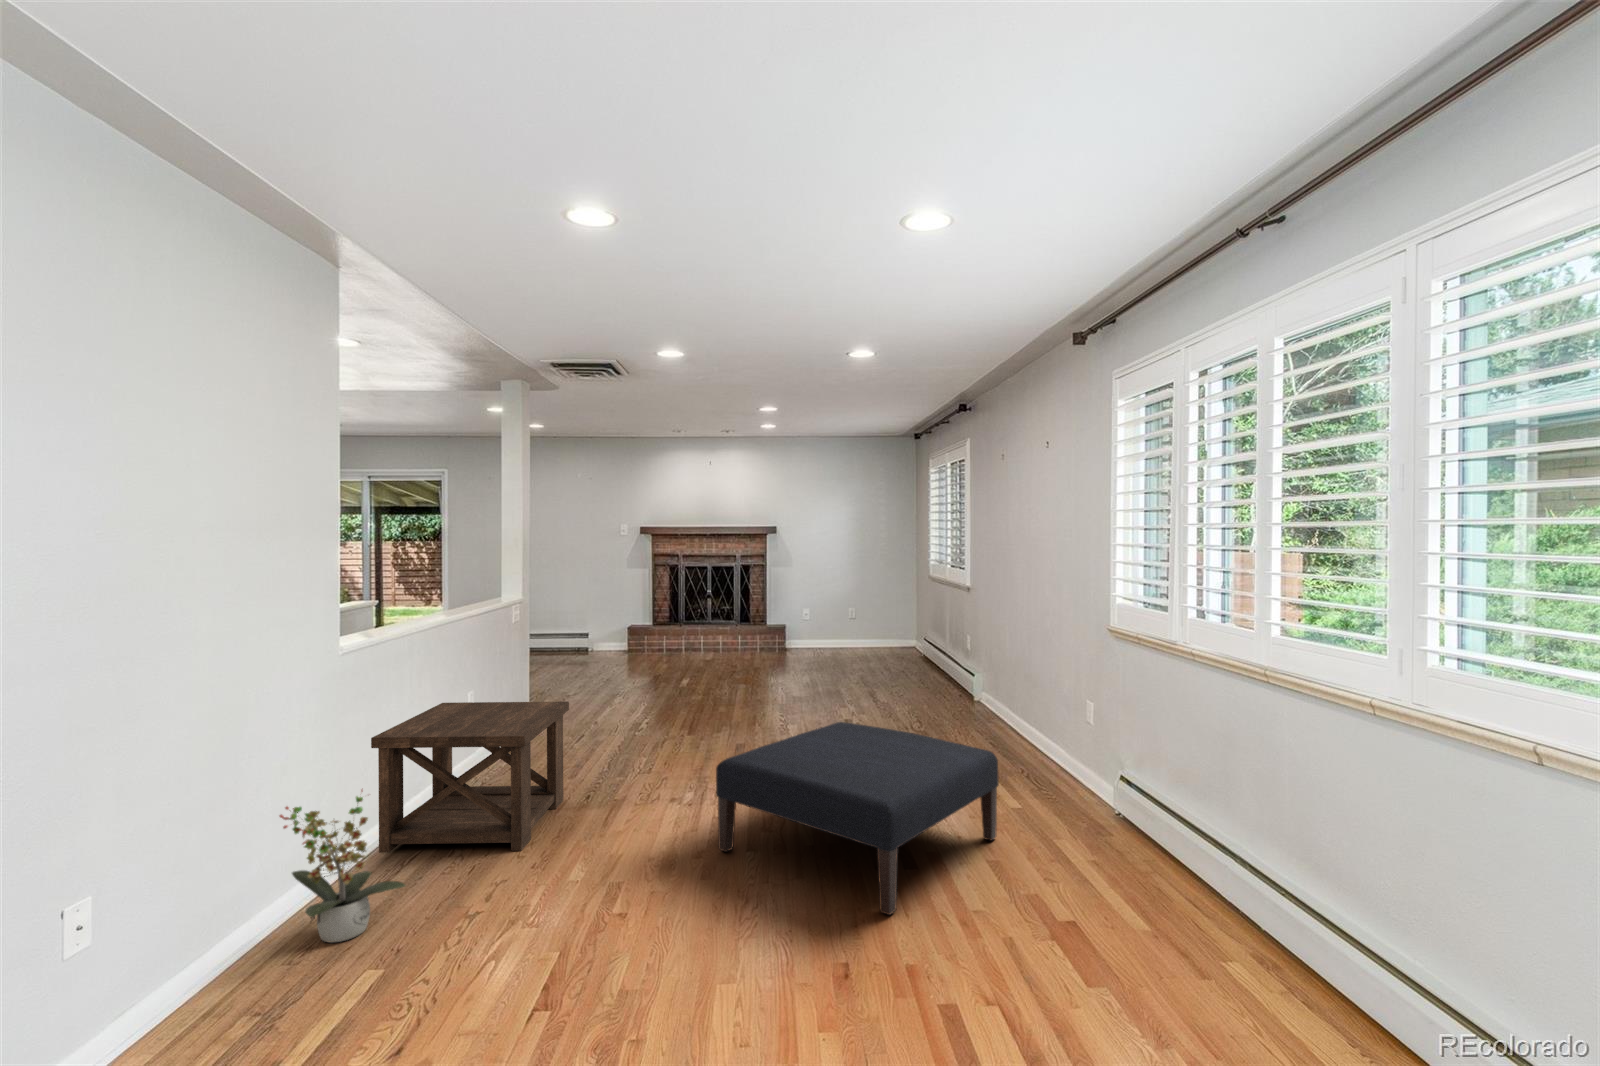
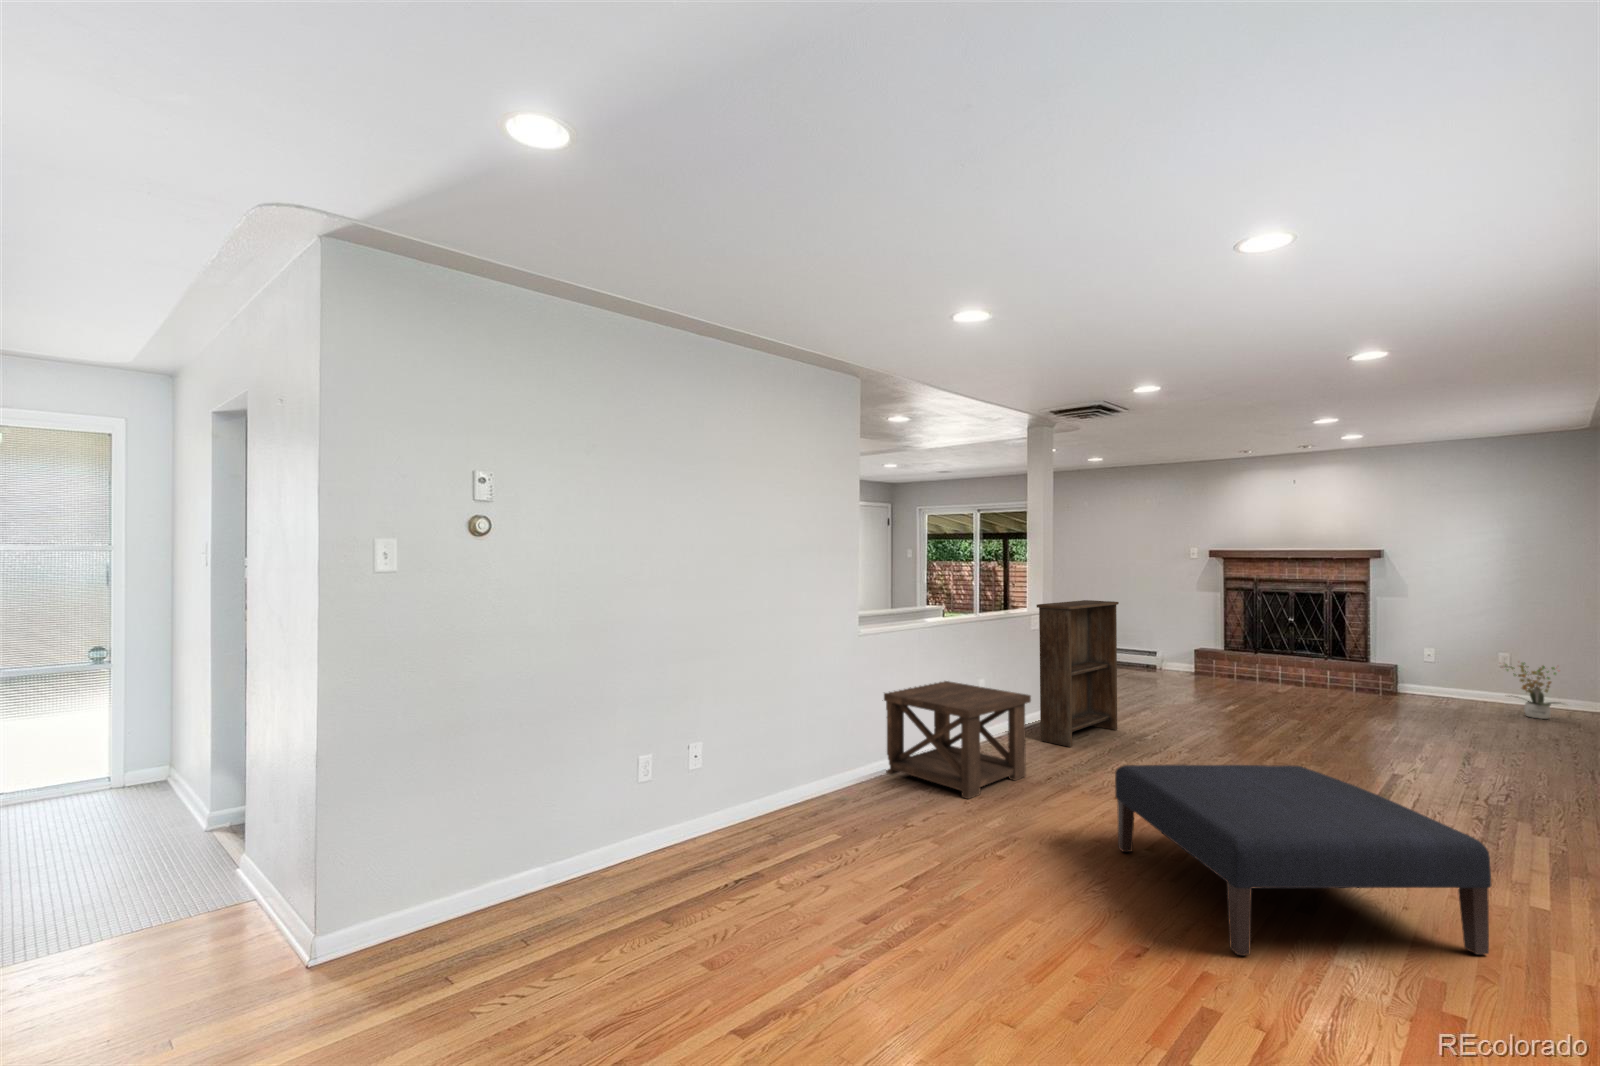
bookshelf: none [540,584,612,753] -> present [1036,600,1119,747]
potted plant: present [280,790,405,943] -> present [1505,663,1560,719]

